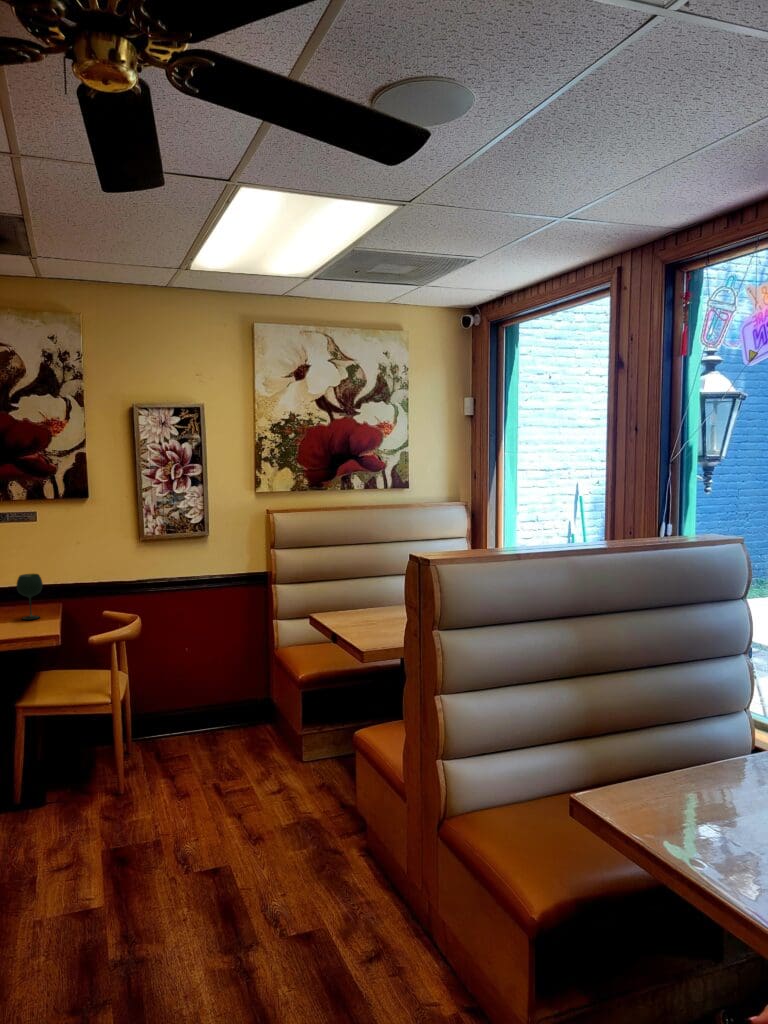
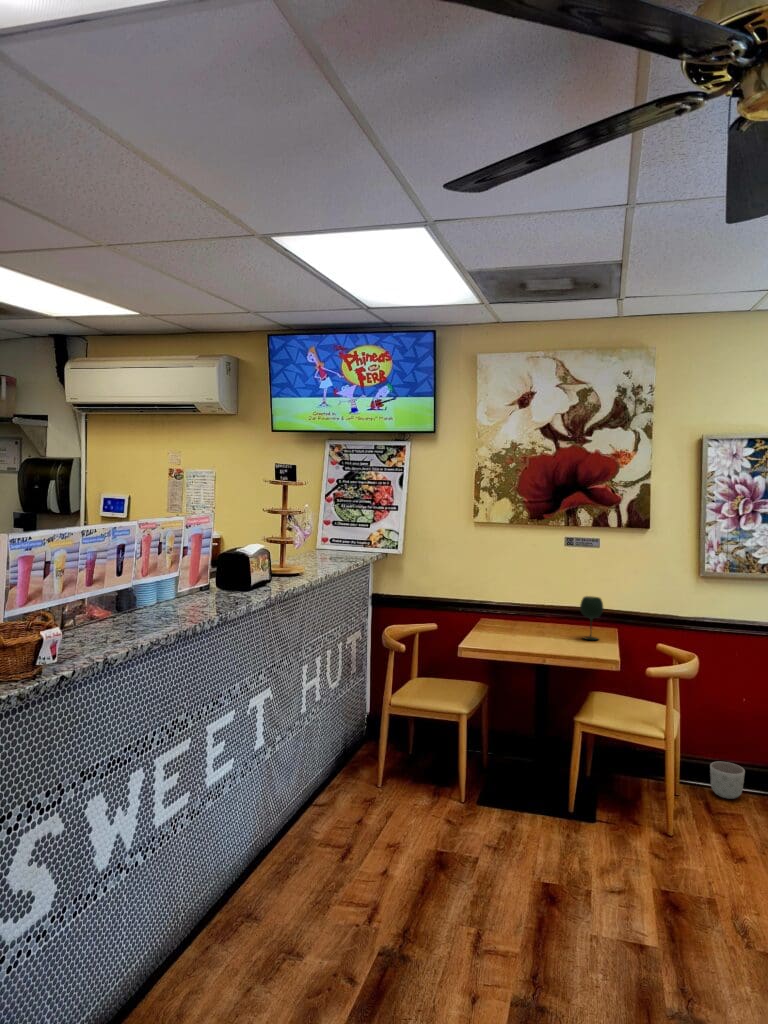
planter: none [161,709,191,742] -> present [710,762,745,799]

